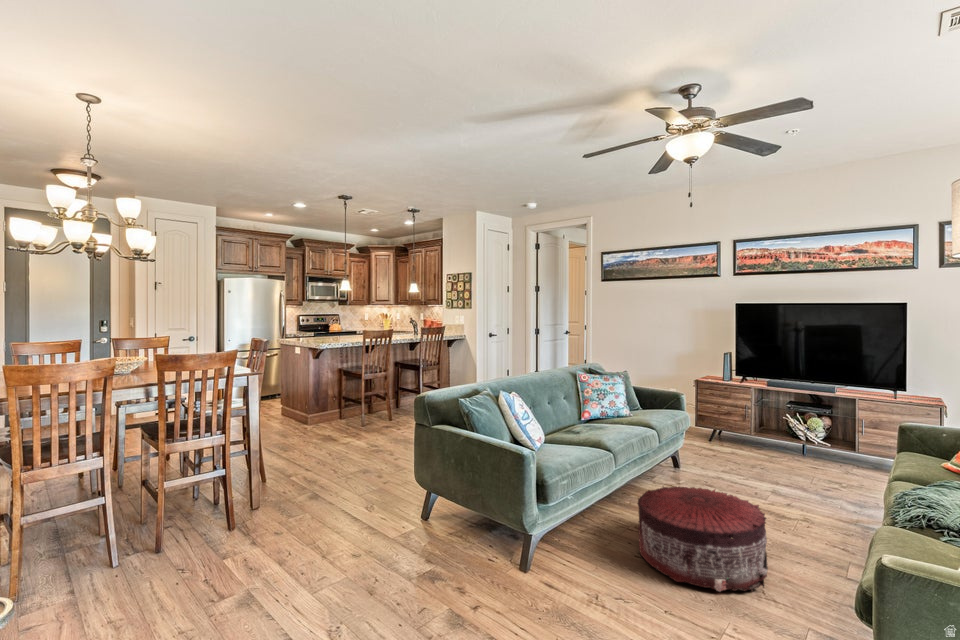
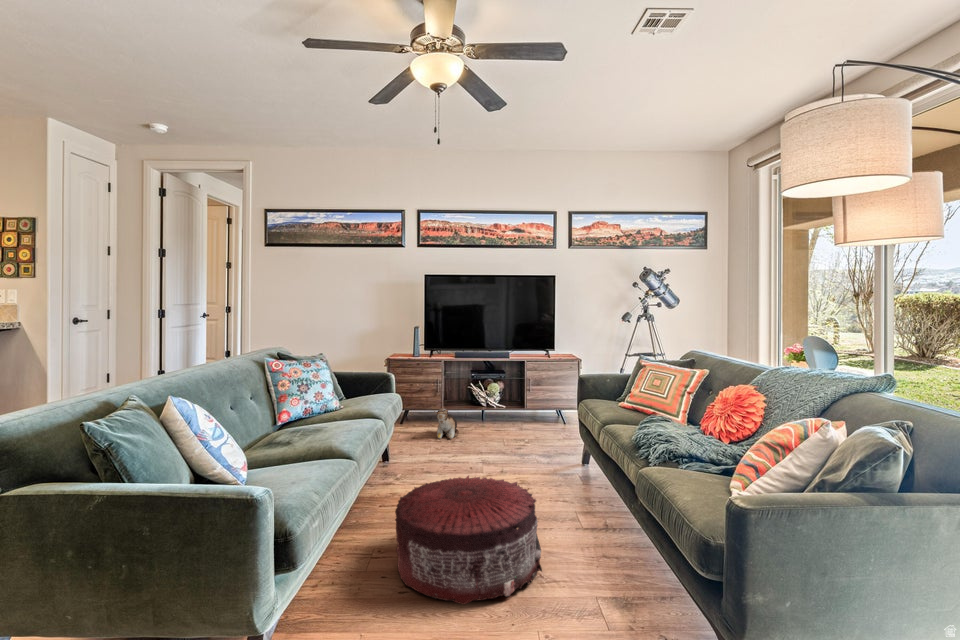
plush toy: none [732,433,763,463] -> present [434,408,459,439]

